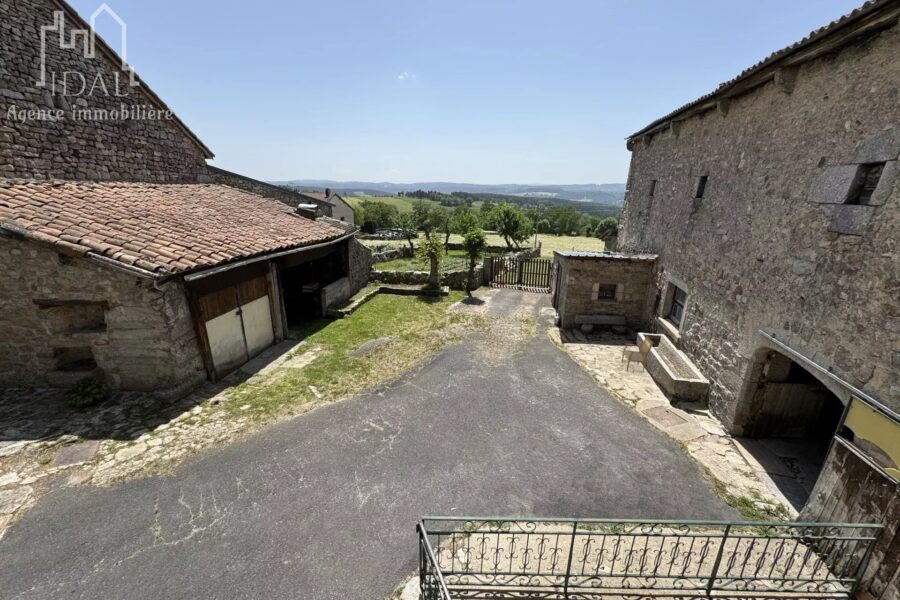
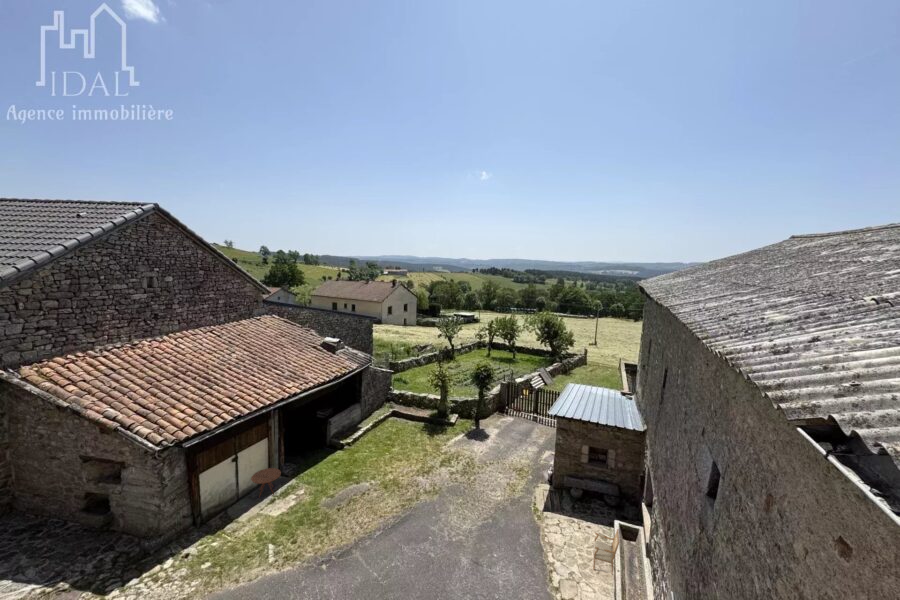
round table: none [259,327,292,355] -> present [251,468,281,497]
potted plant: present [68,376,111,407] -> none [80,521,117,550]

